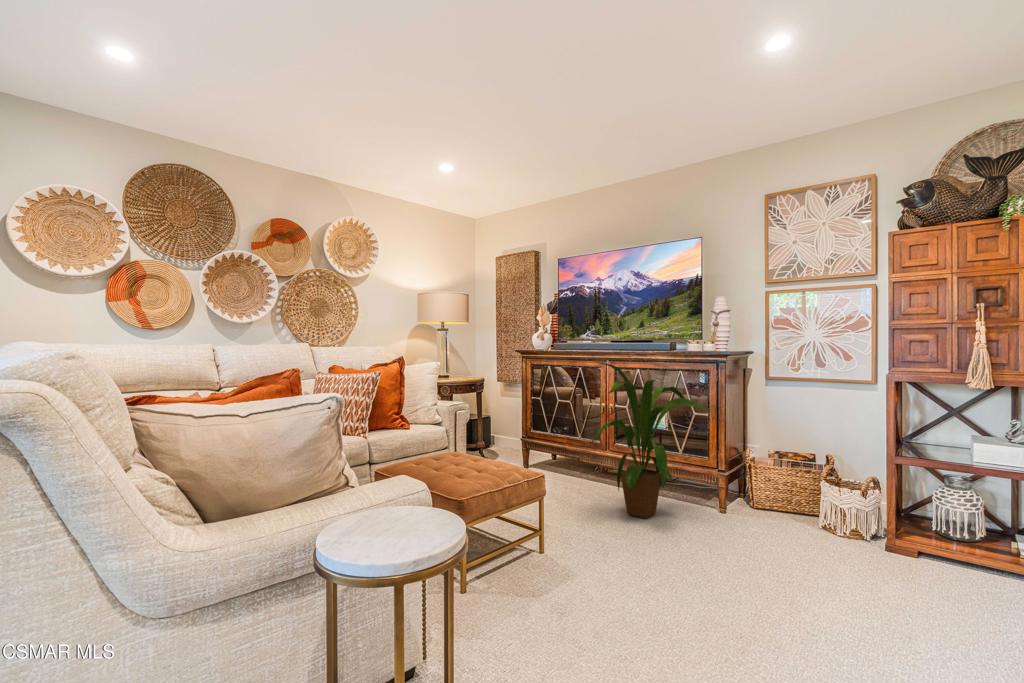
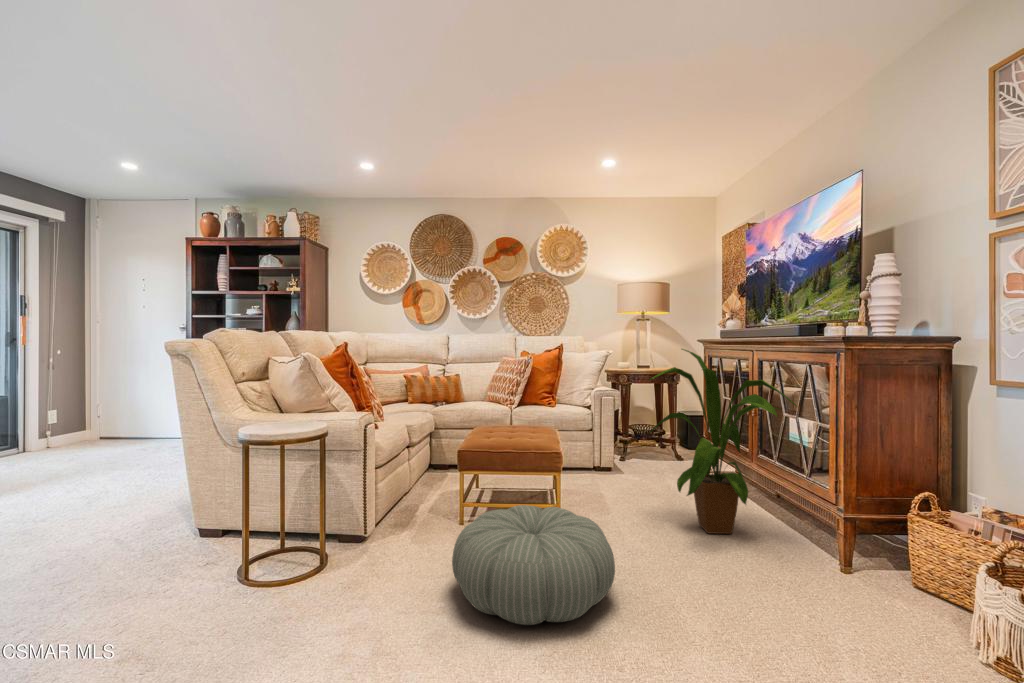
pouf: none [598,523,760,637] -> present [452,505,615,625]

